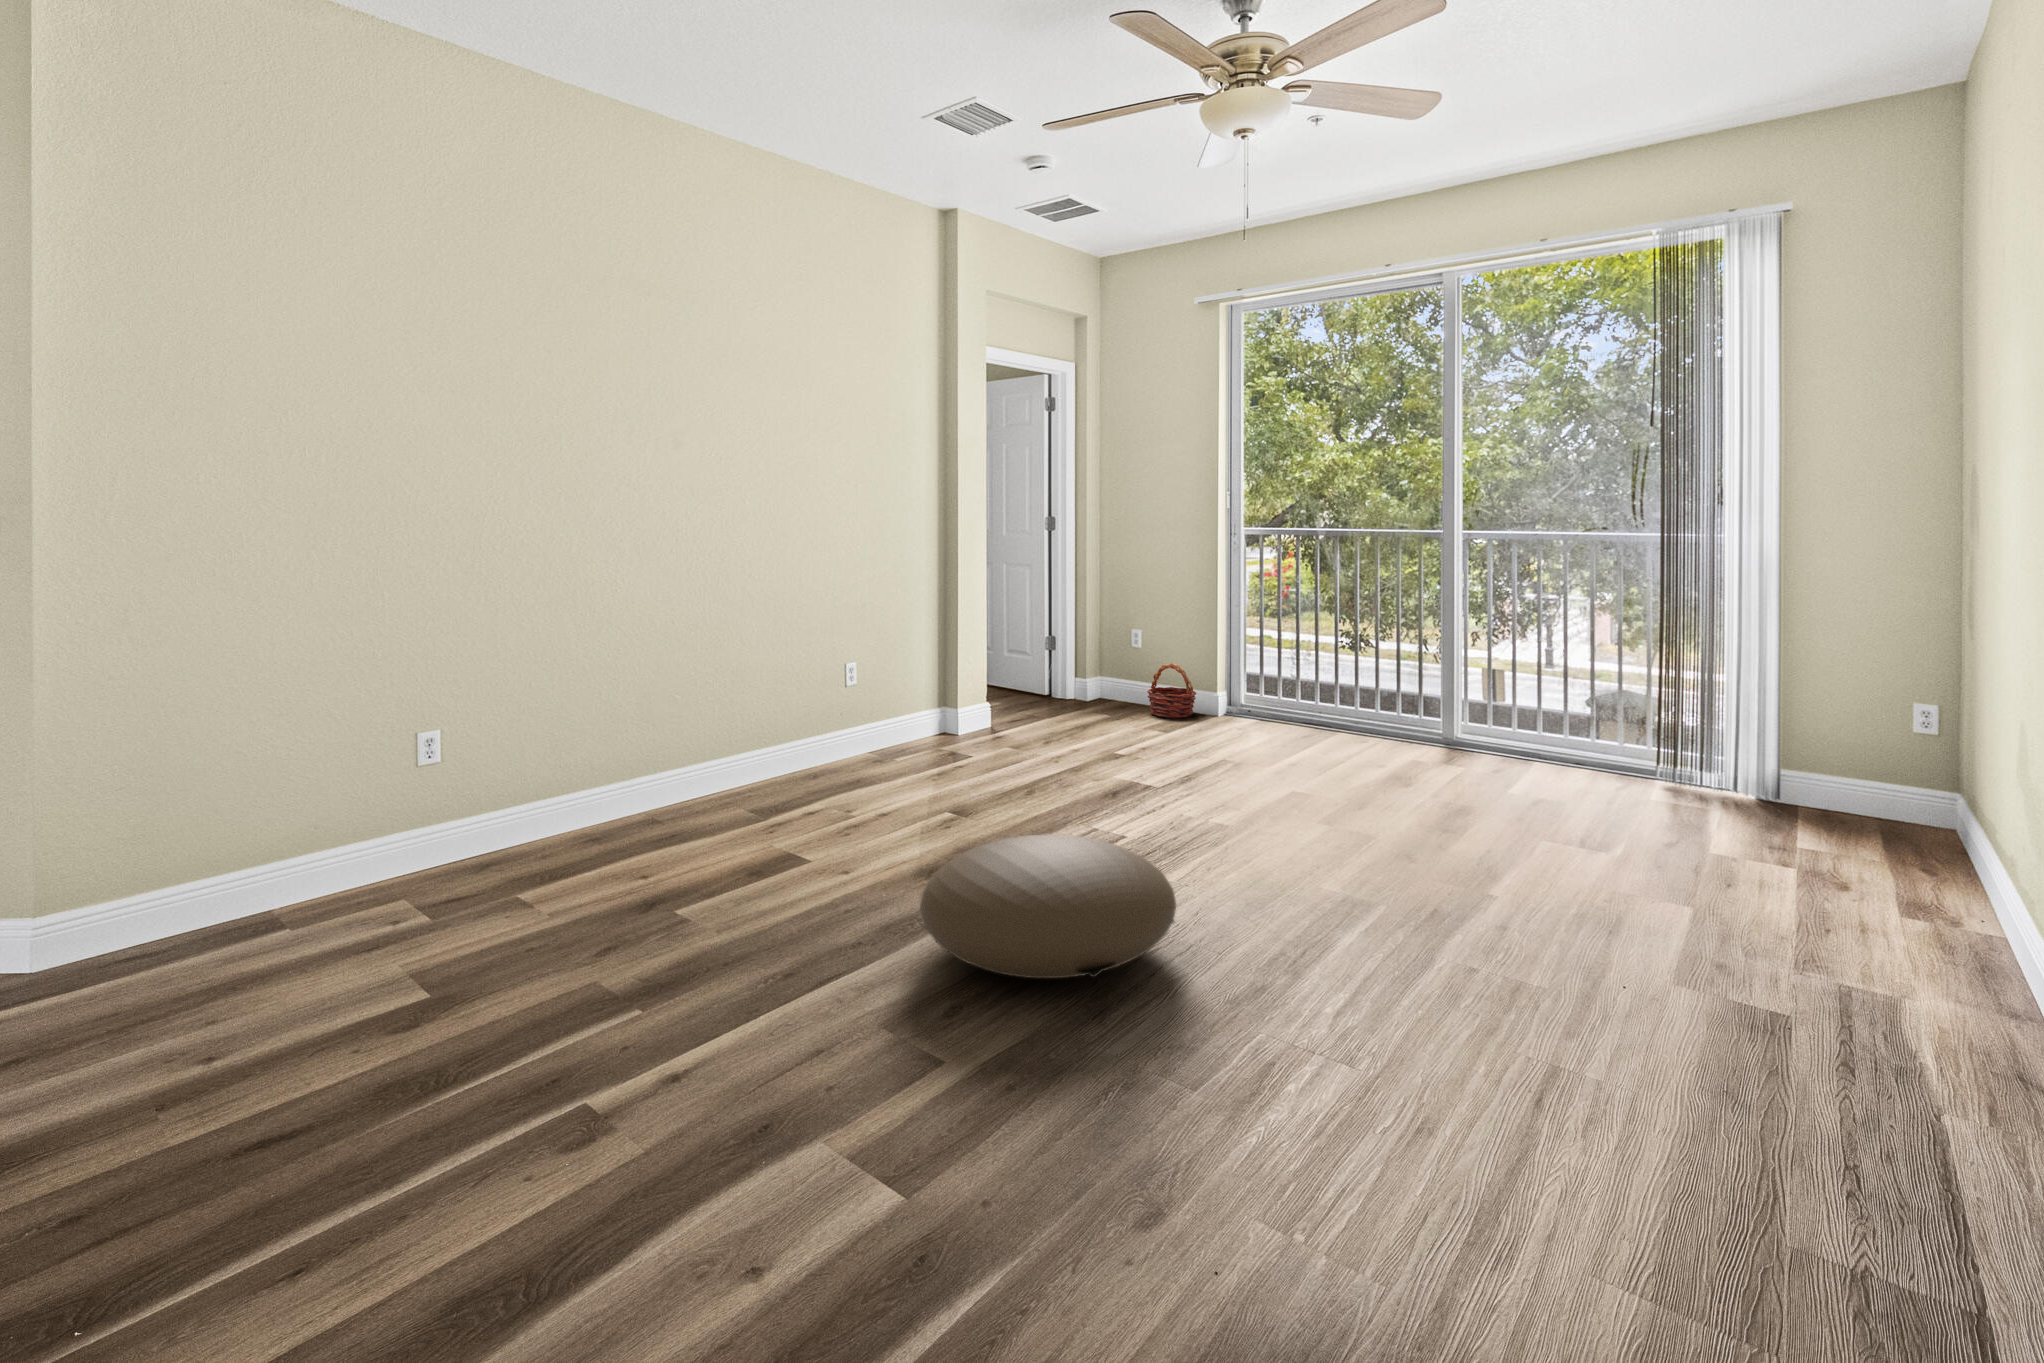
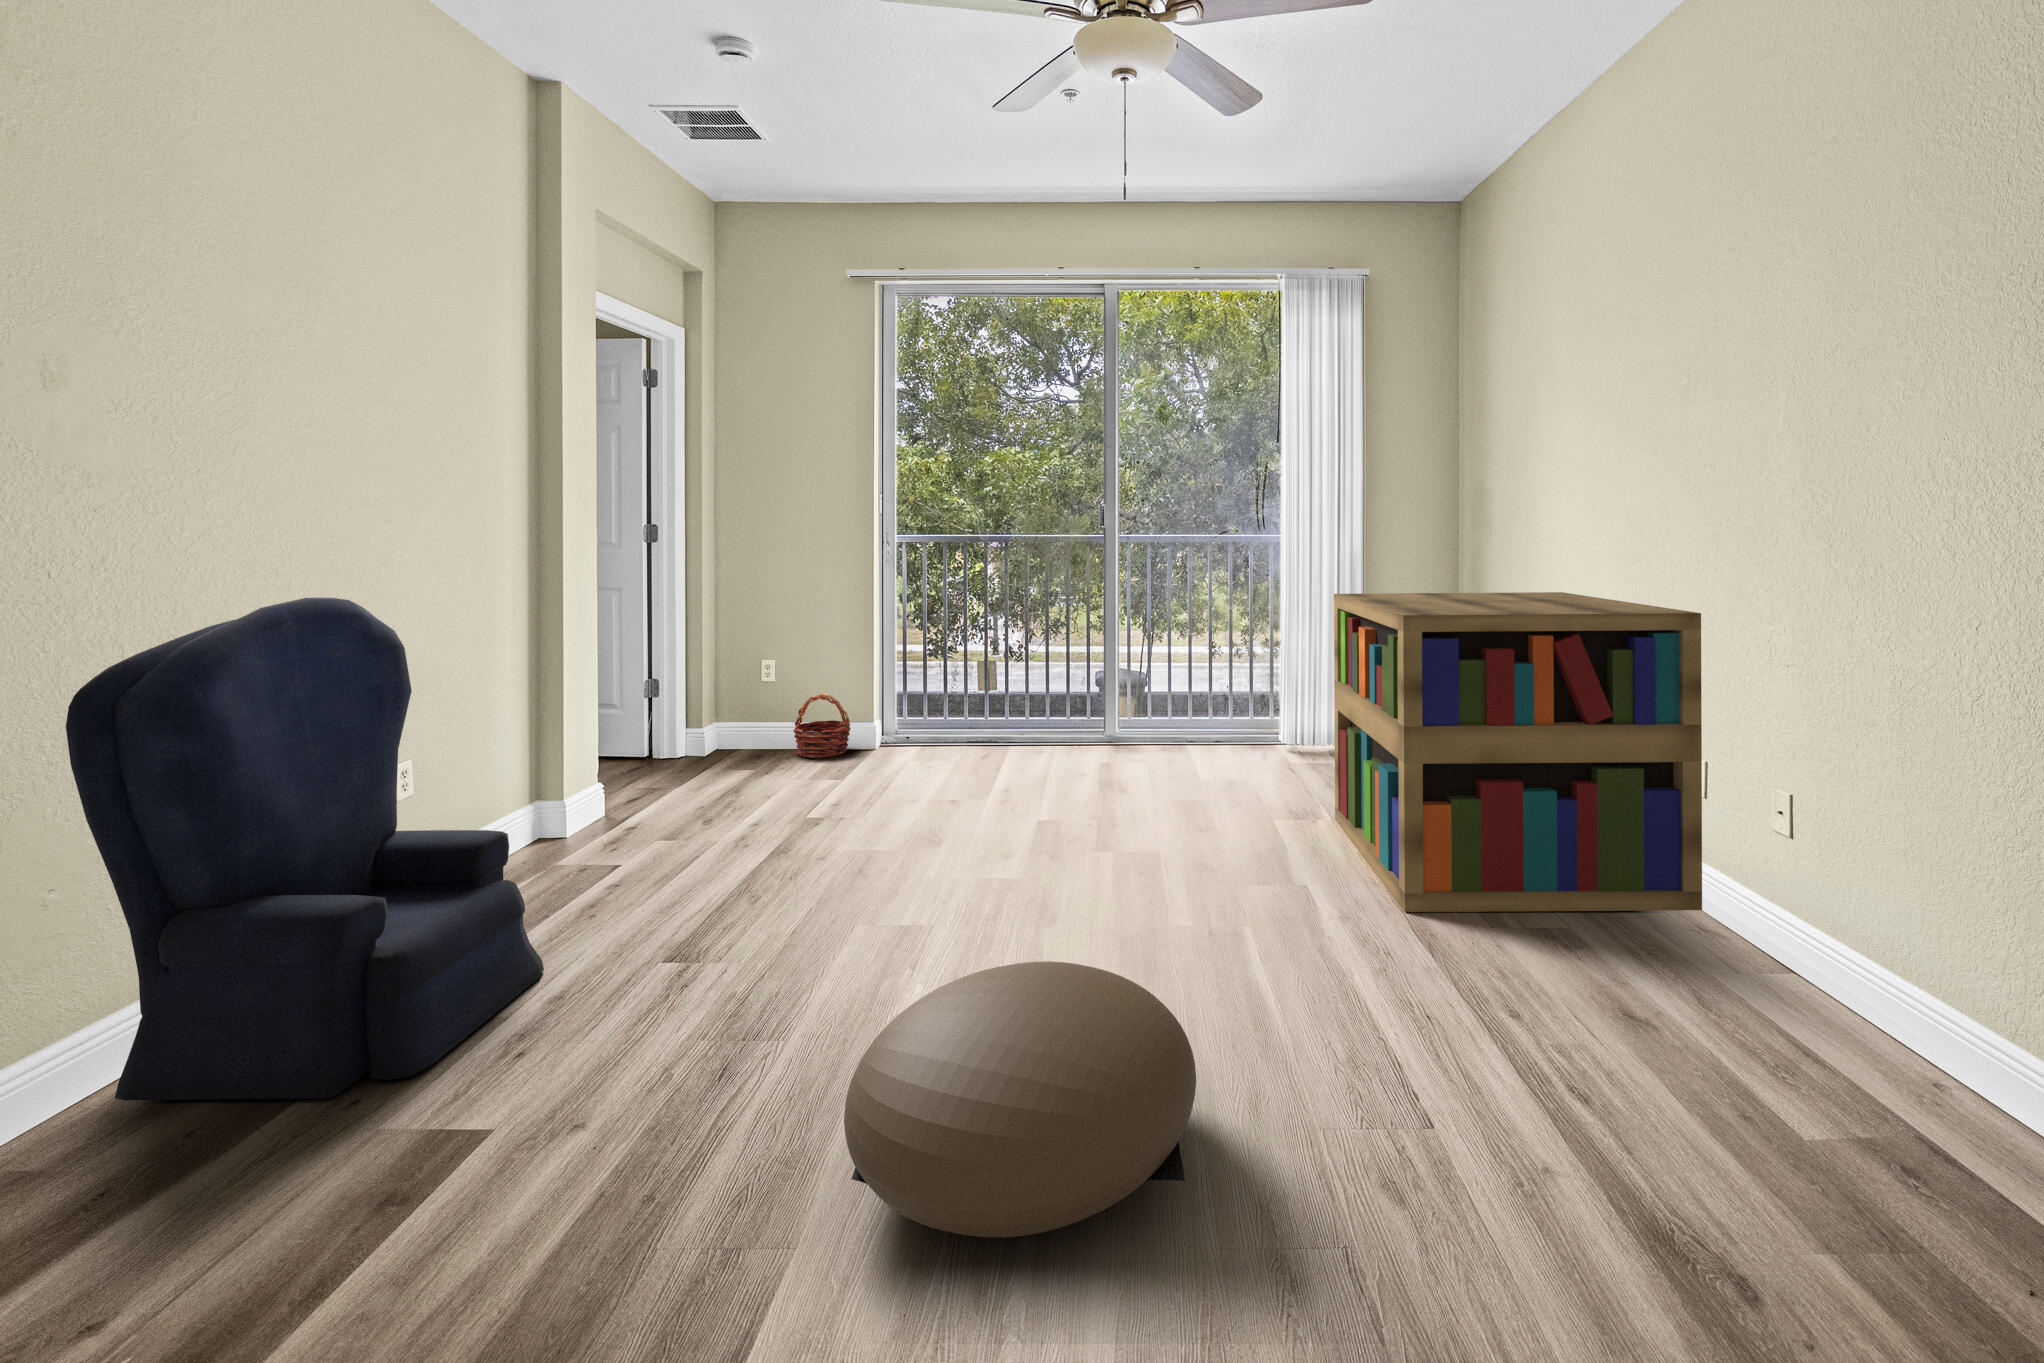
armchair: none [677,559,887,829] -> present [66,598,544,1100]
bookshelf: none [1576,597,2038,1033] -> present [1334,592,1702,912]

